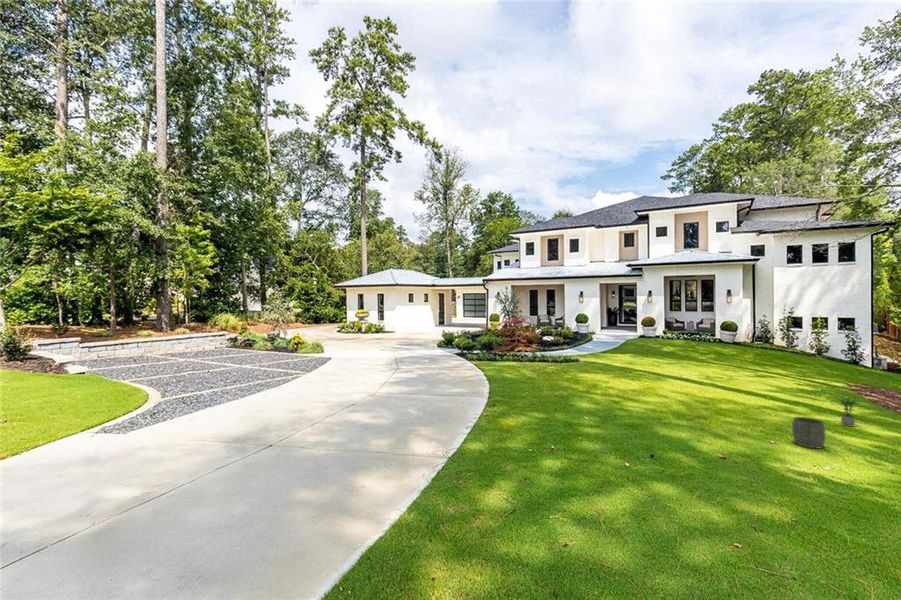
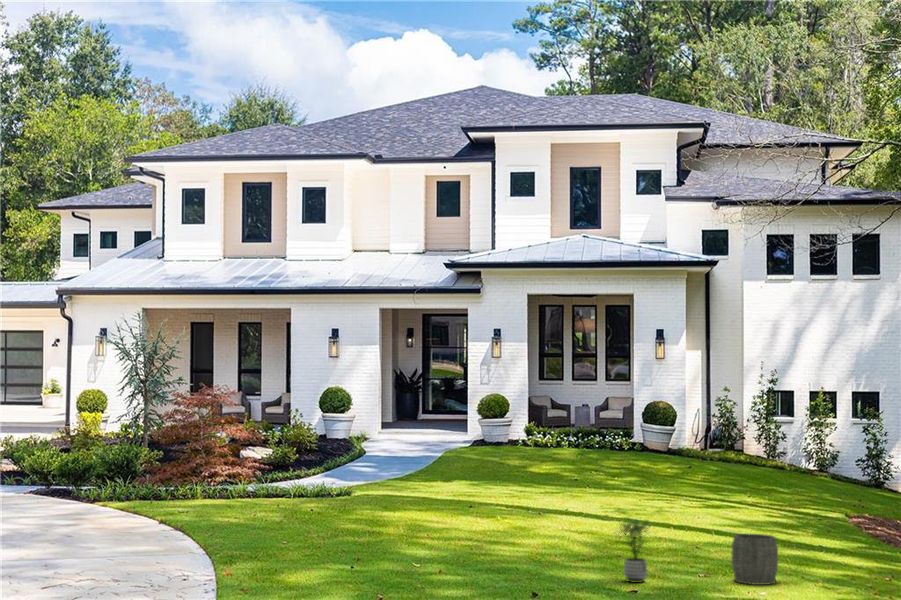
potted plant: present [839,398,857,426] -> present [613,520,650,583]

